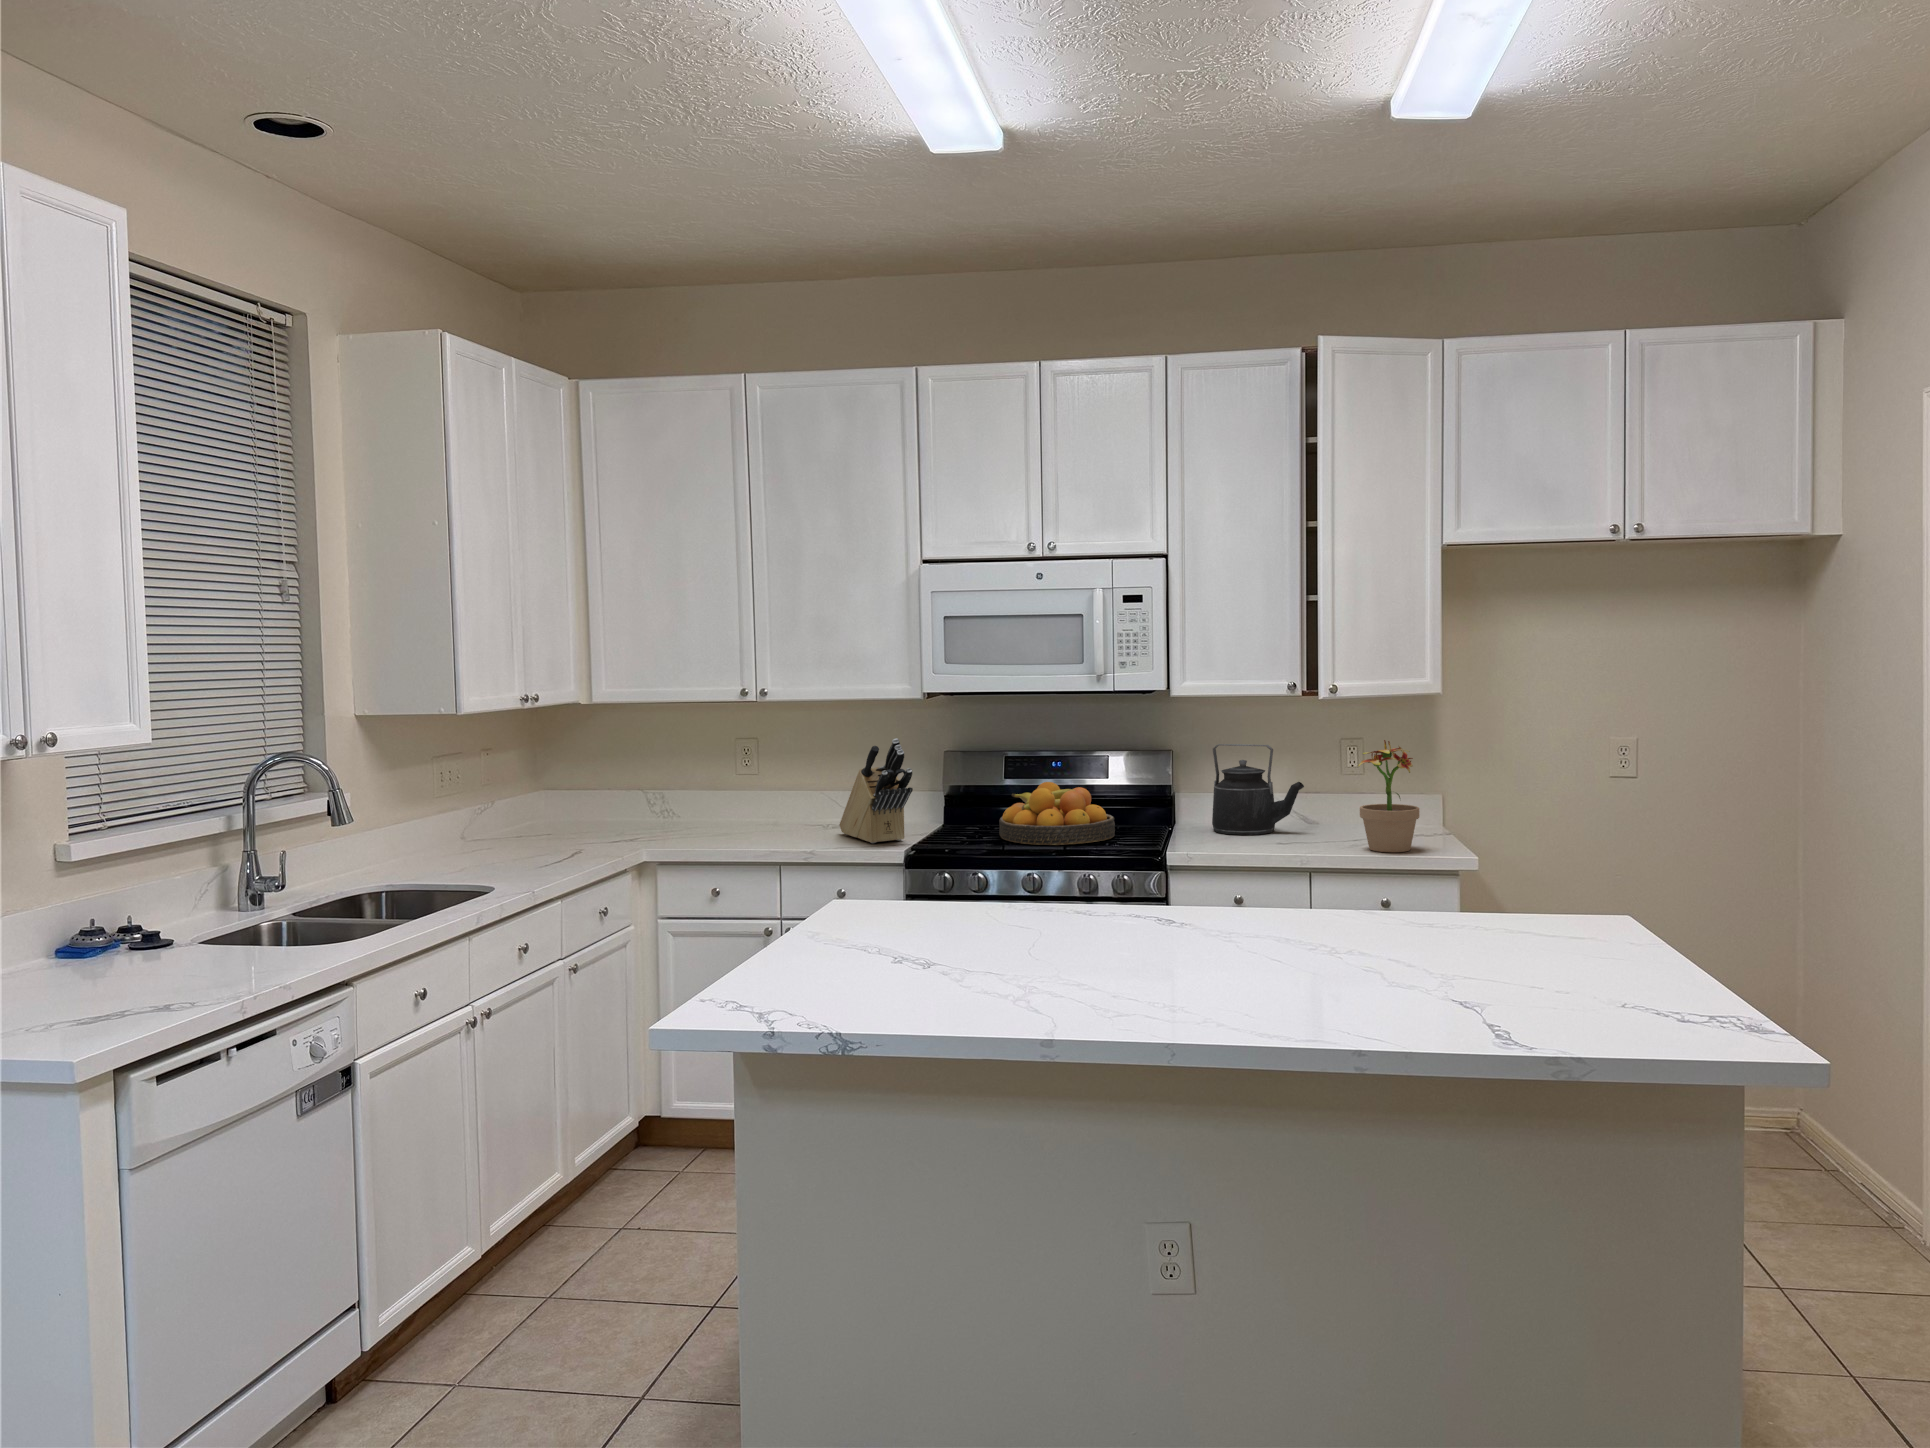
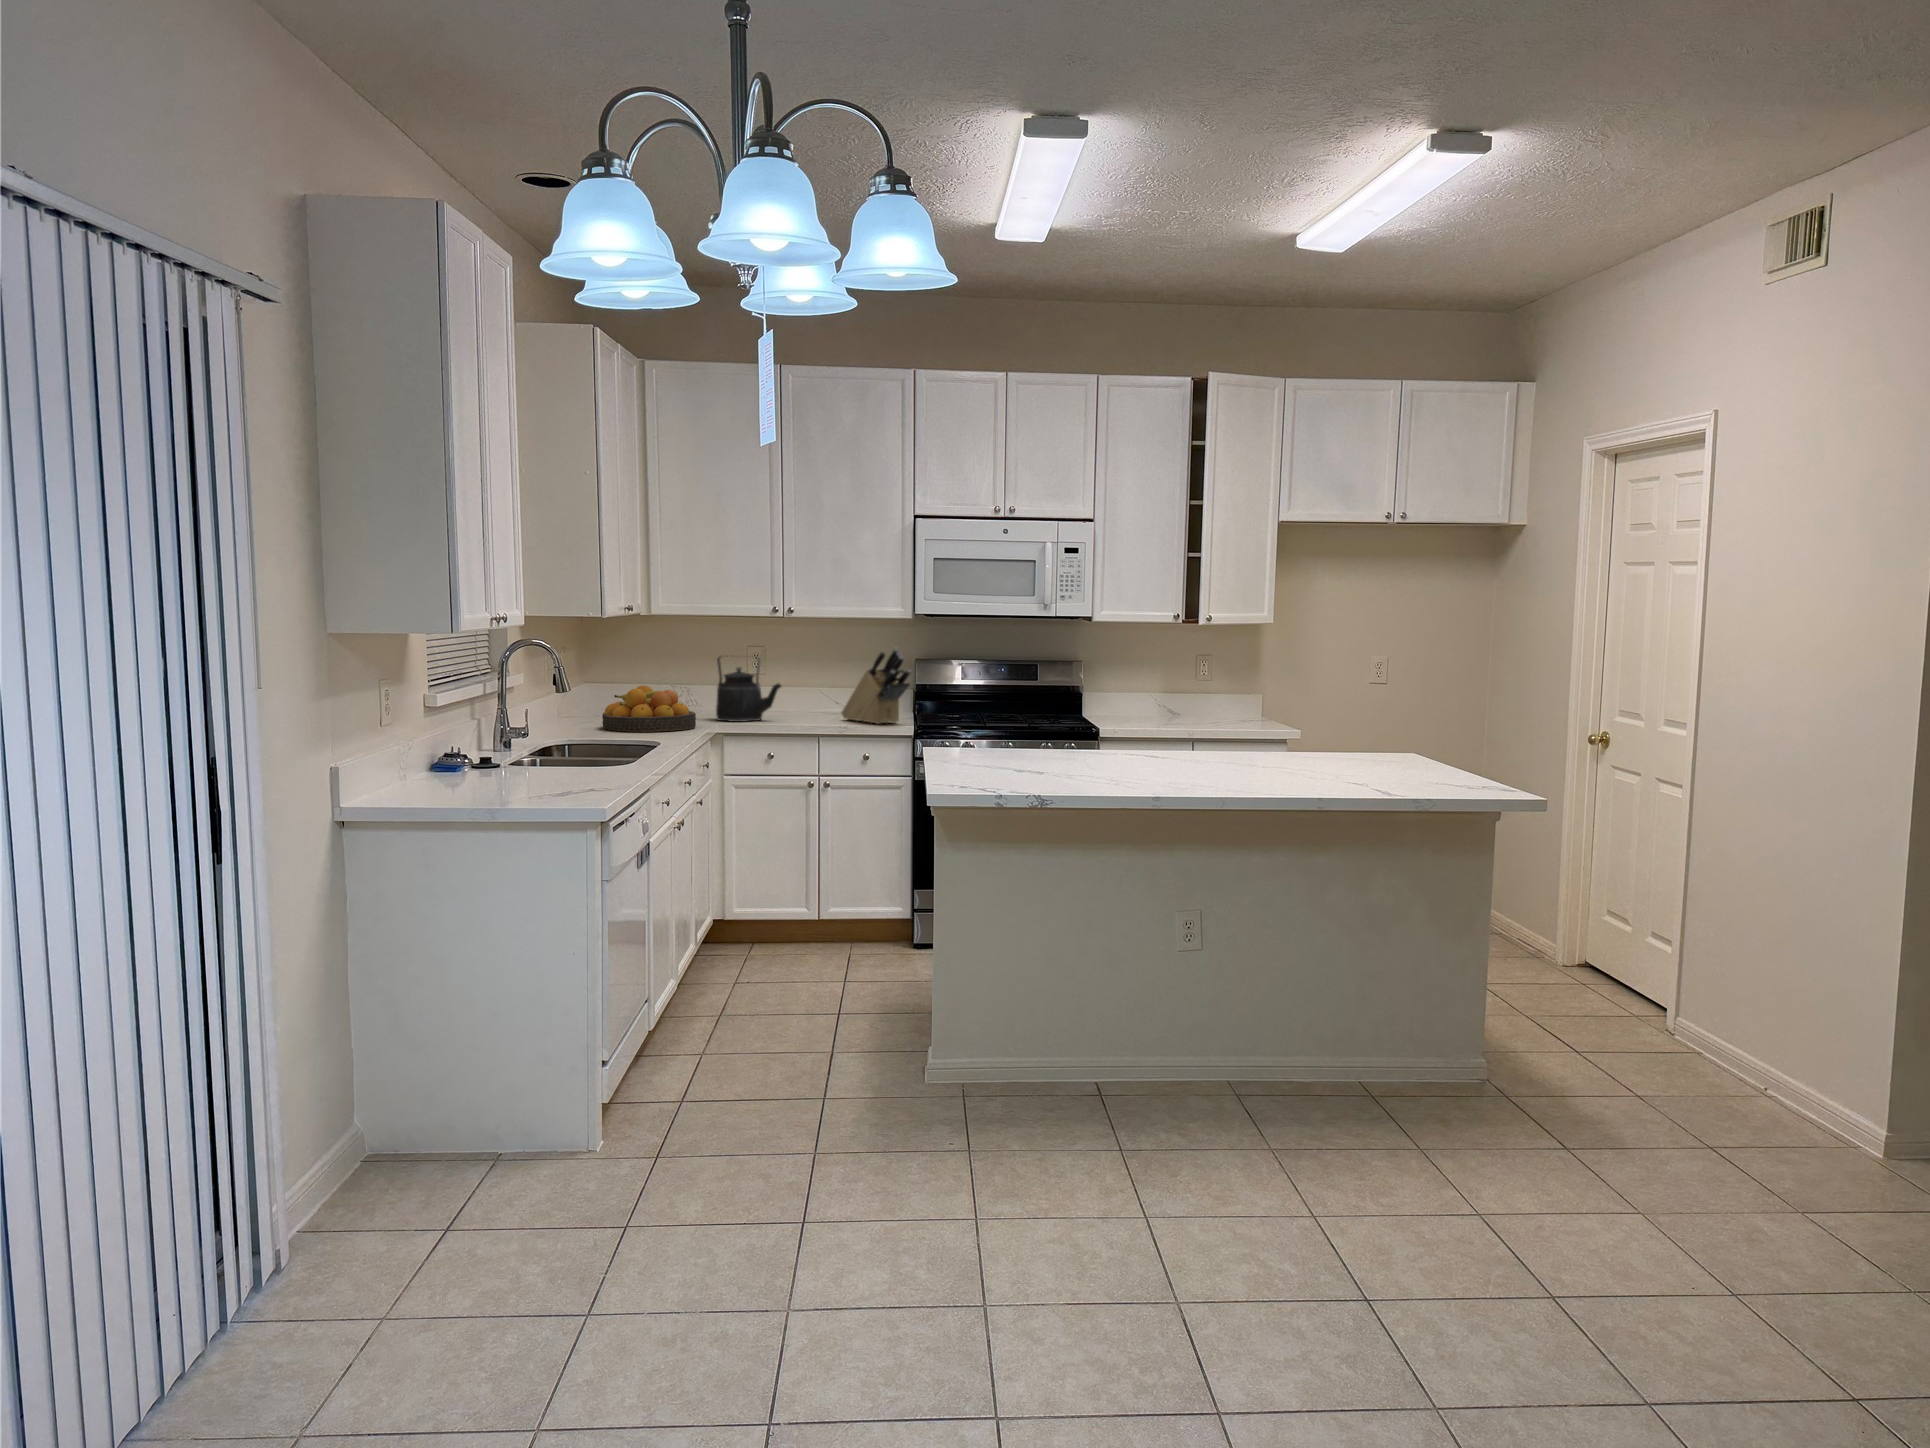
potted plant: present [1358,740,1419,852] -> none [1224,653,1263,728]
kettle: present [1212,744,1304,835] -> present [716,655,781,722]
fruit bowl: present [999,782,1115,845] -> present [602,686,696,732]

